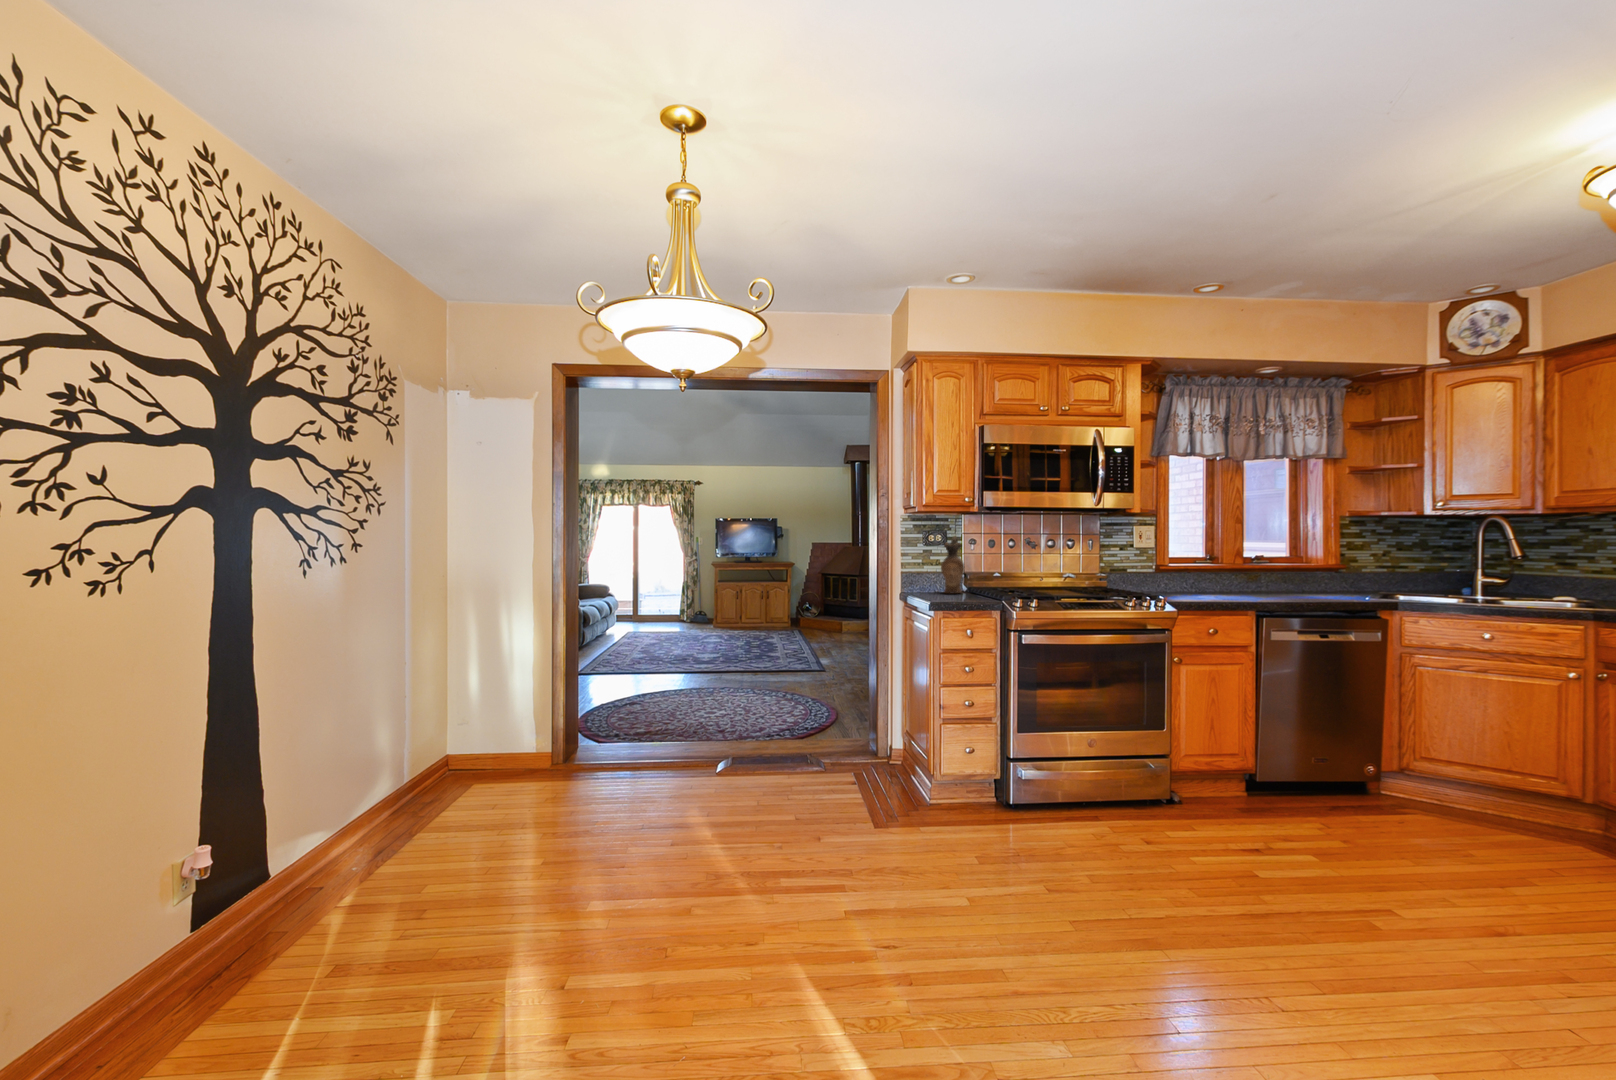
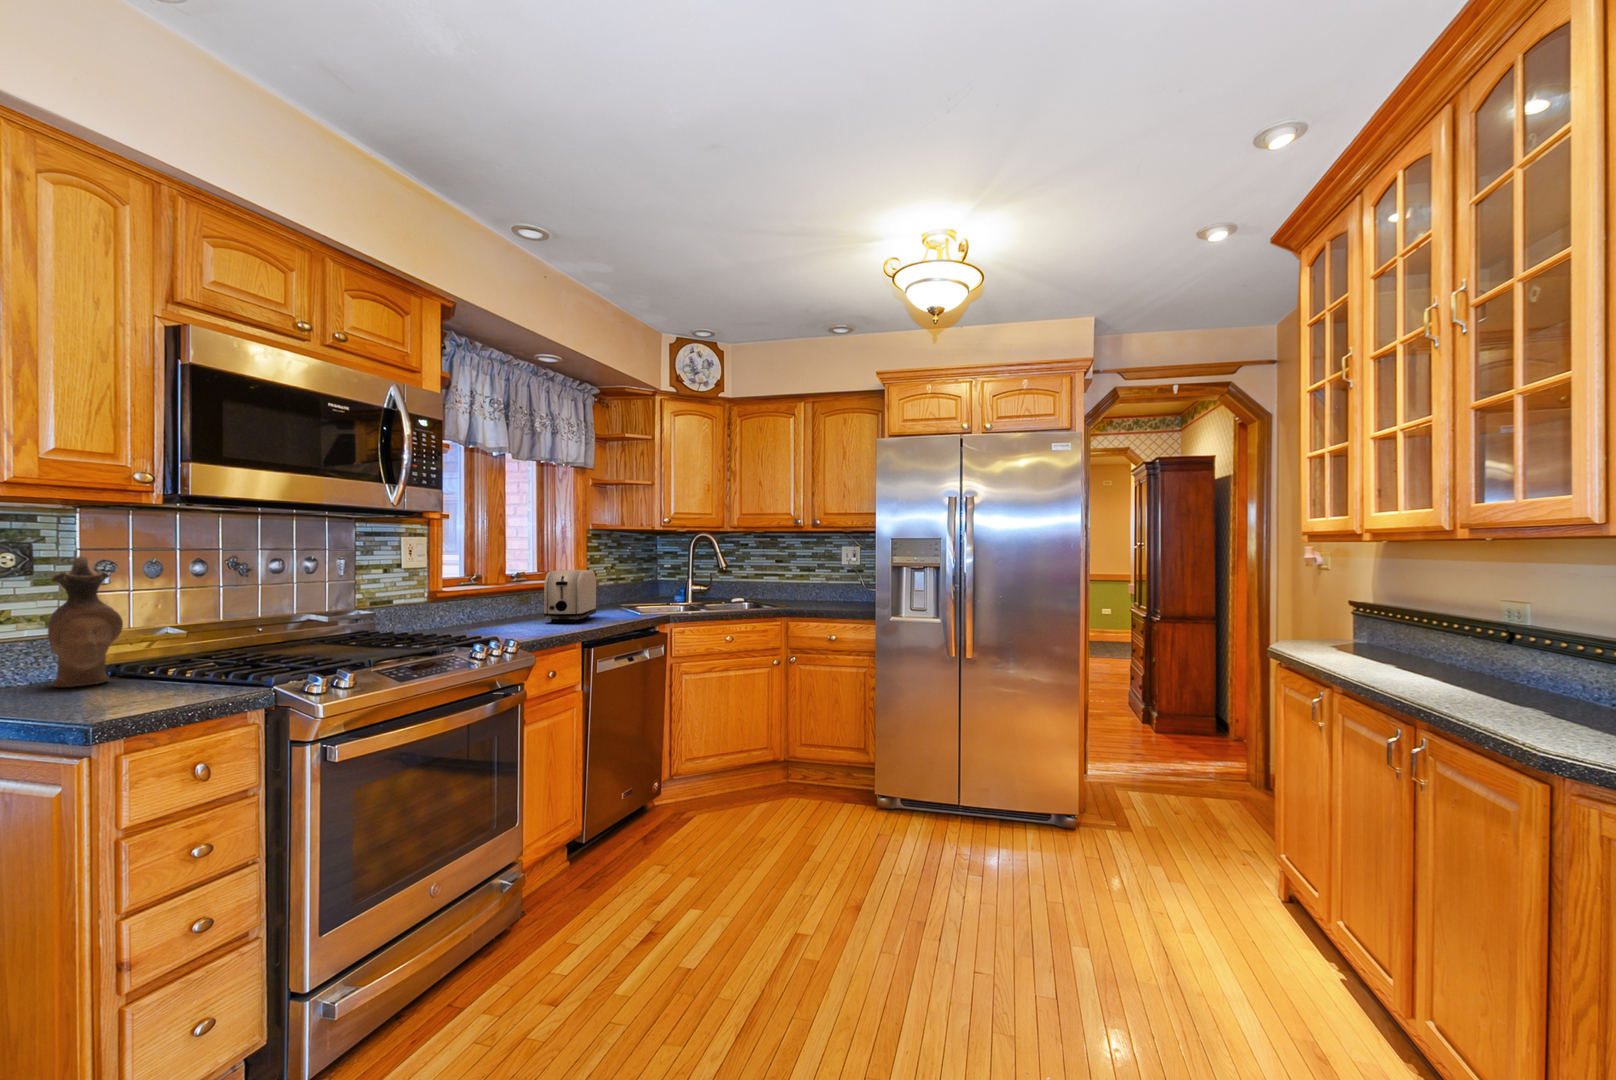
toaster: none [1242,553,1307,598] -> present [544,570,596,623]

